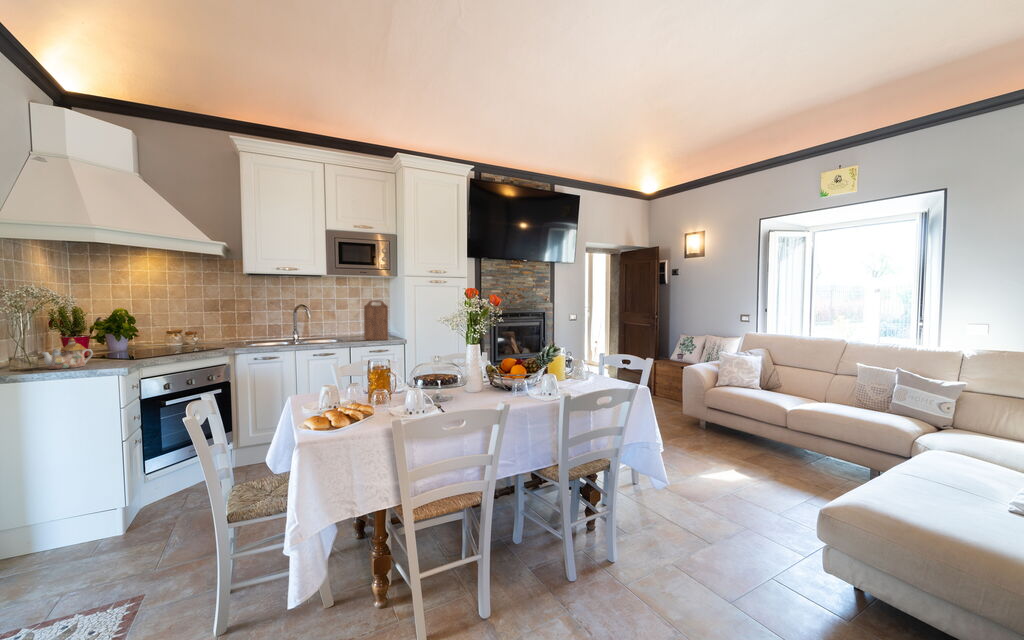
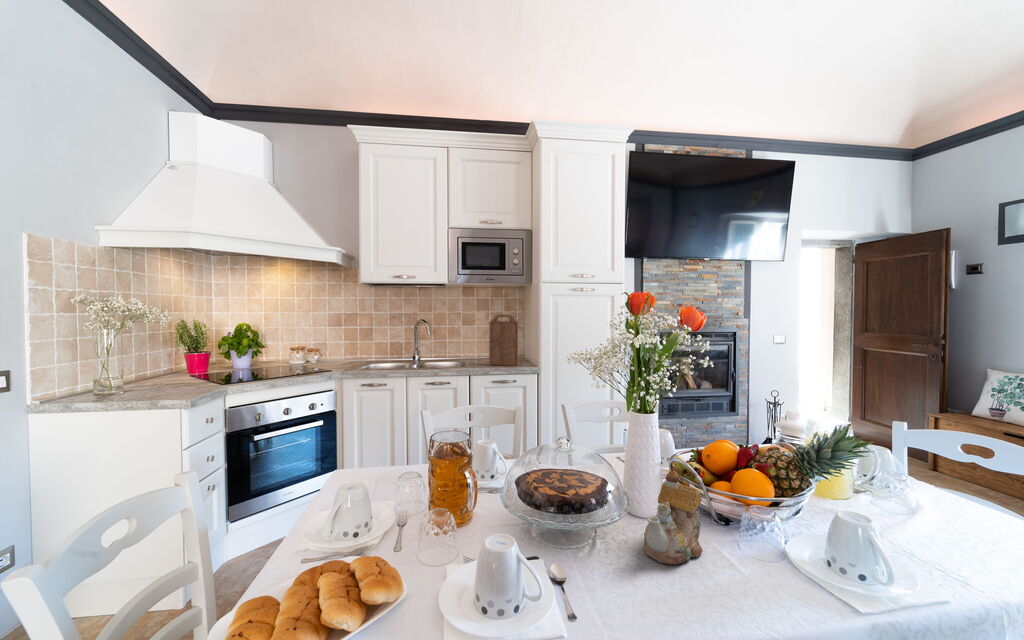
teapot: present [41,338,93,369] -> present [644,471,703,565]

